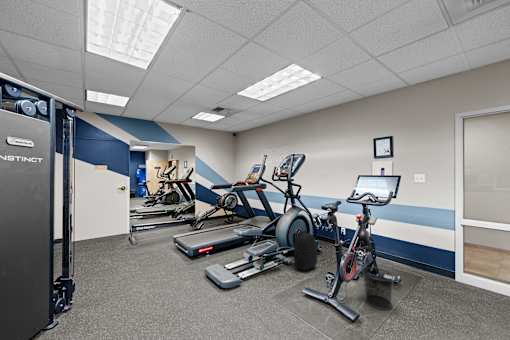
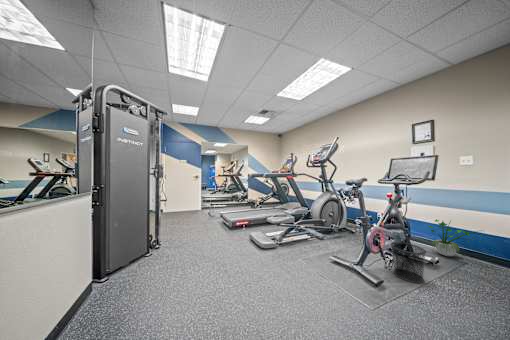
potted plant: none [387,229,436,272] -> present [428,219,474,256]
backpack: present [293,231,317,270] -> none [323,209,347,244]

